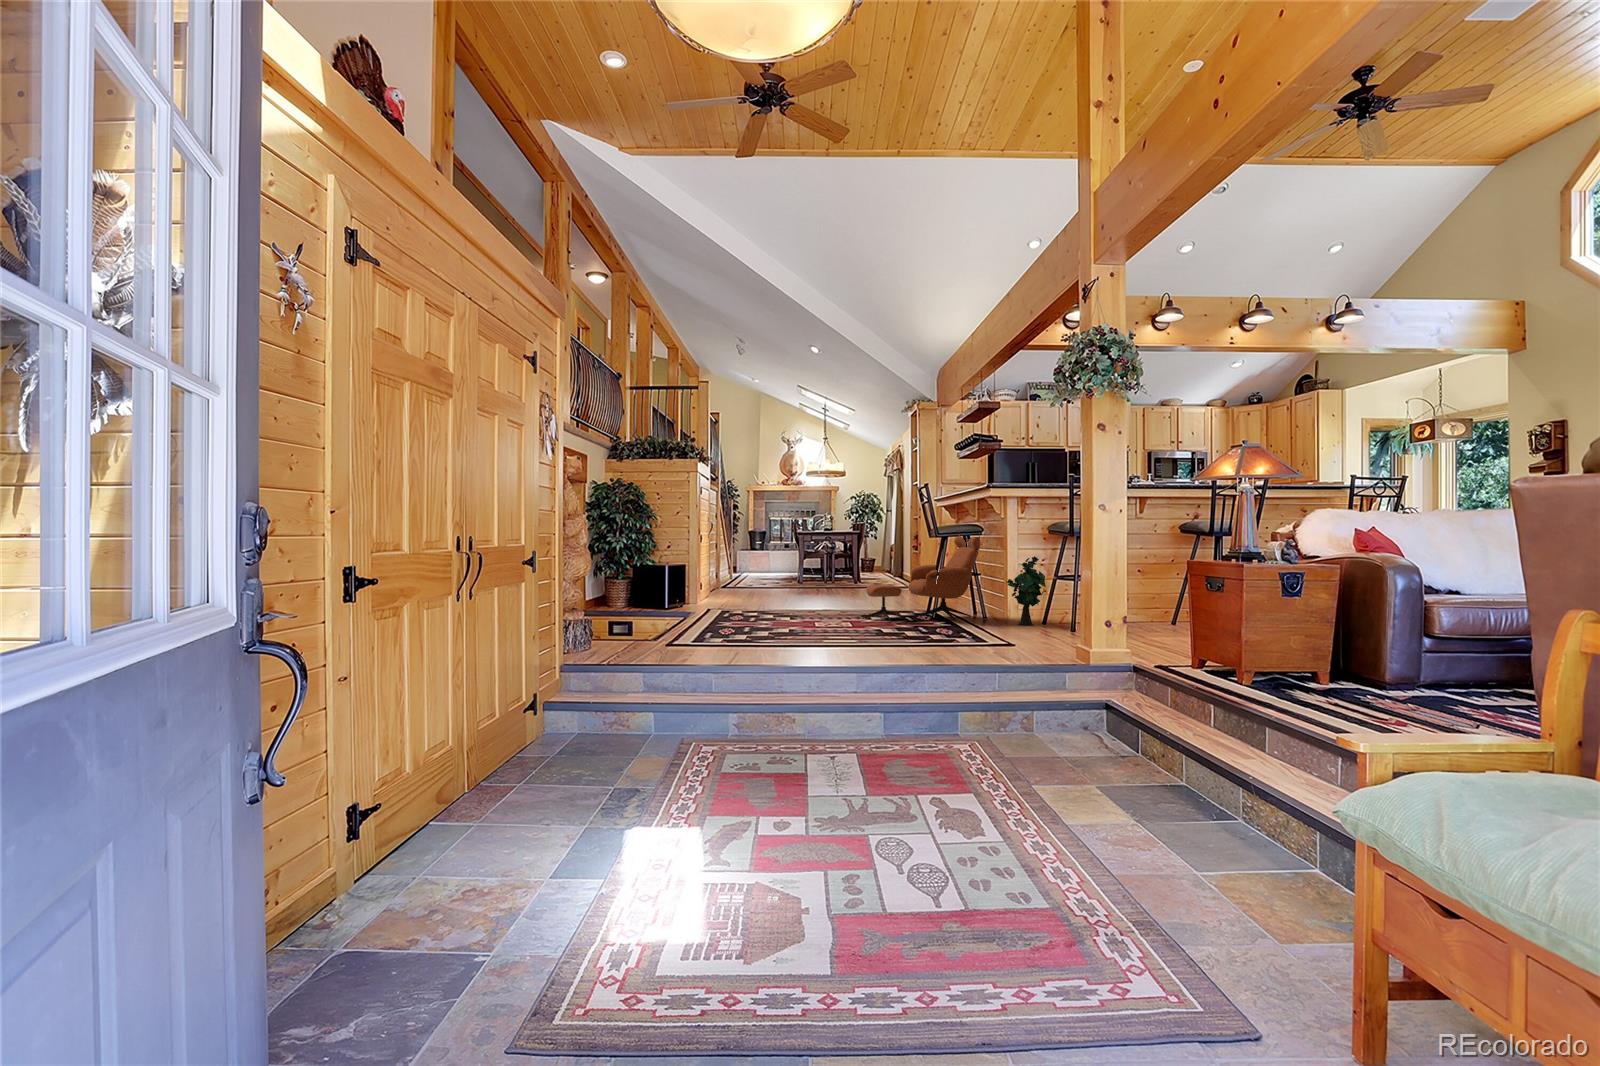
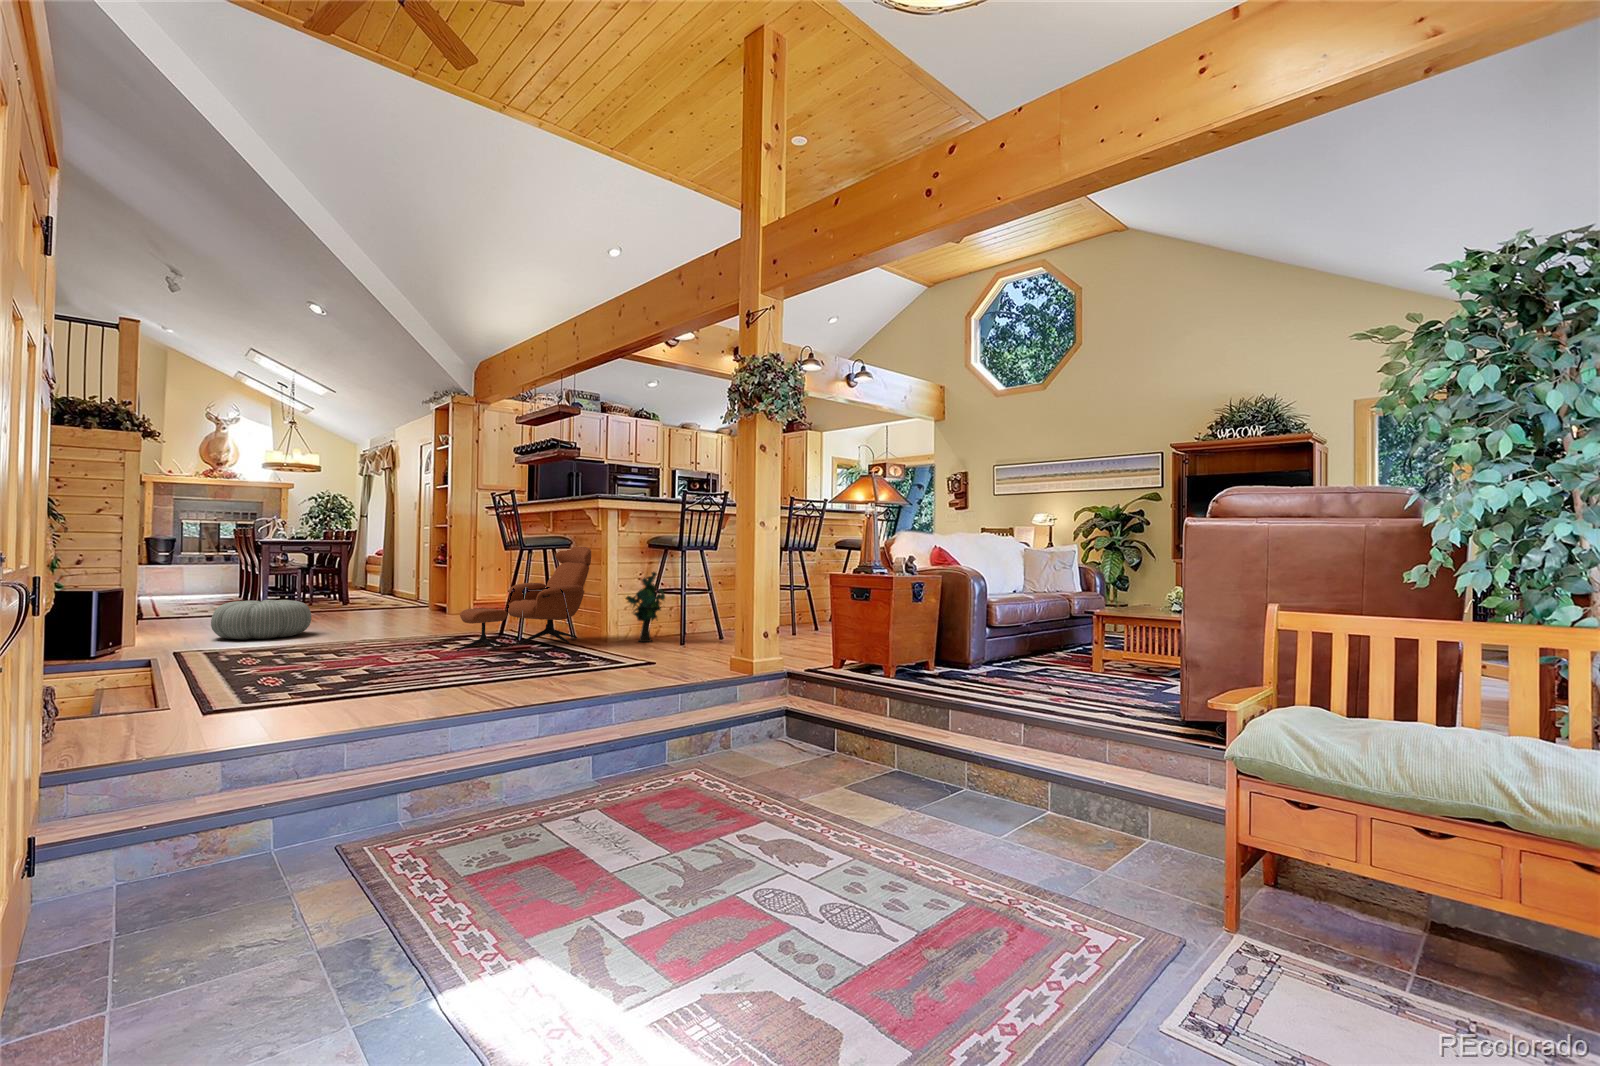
pouf: none [735,573,794,600] -> present [211,600,311,640]

